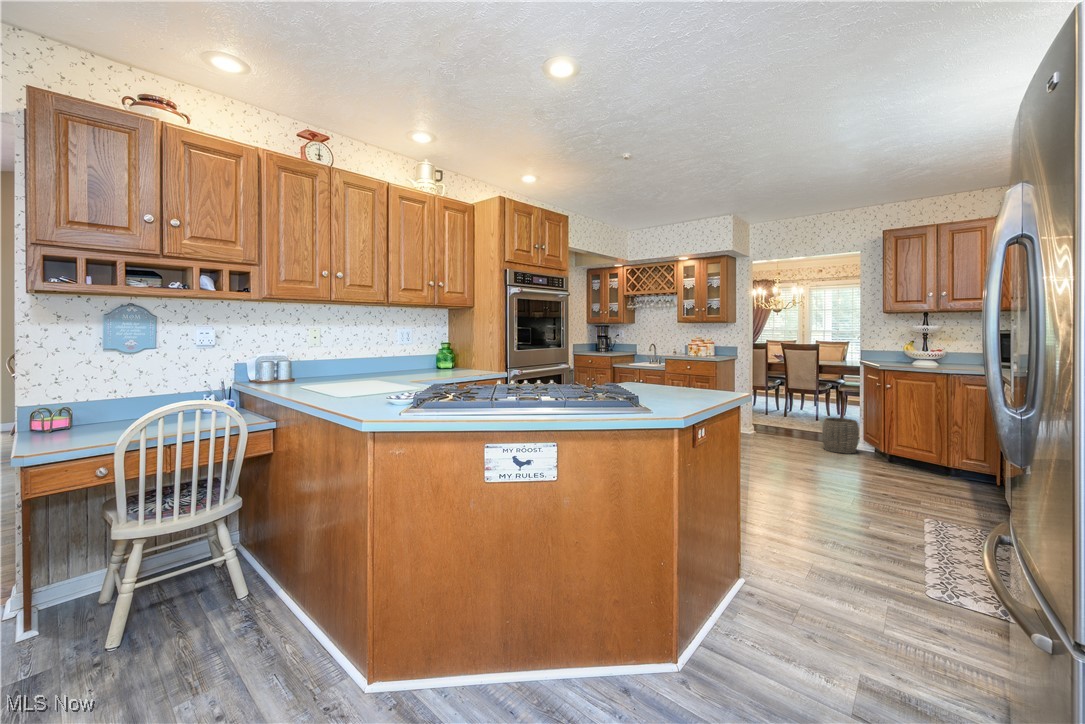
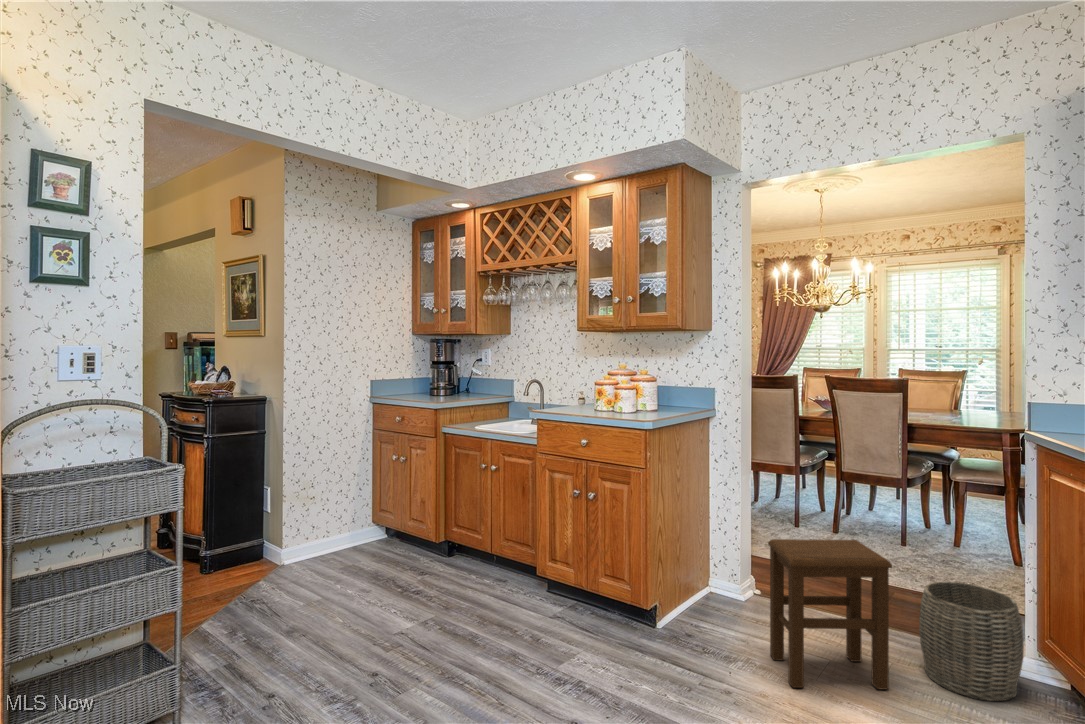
stool: none [766,402,813,452] -> present [768,539,892,689]

